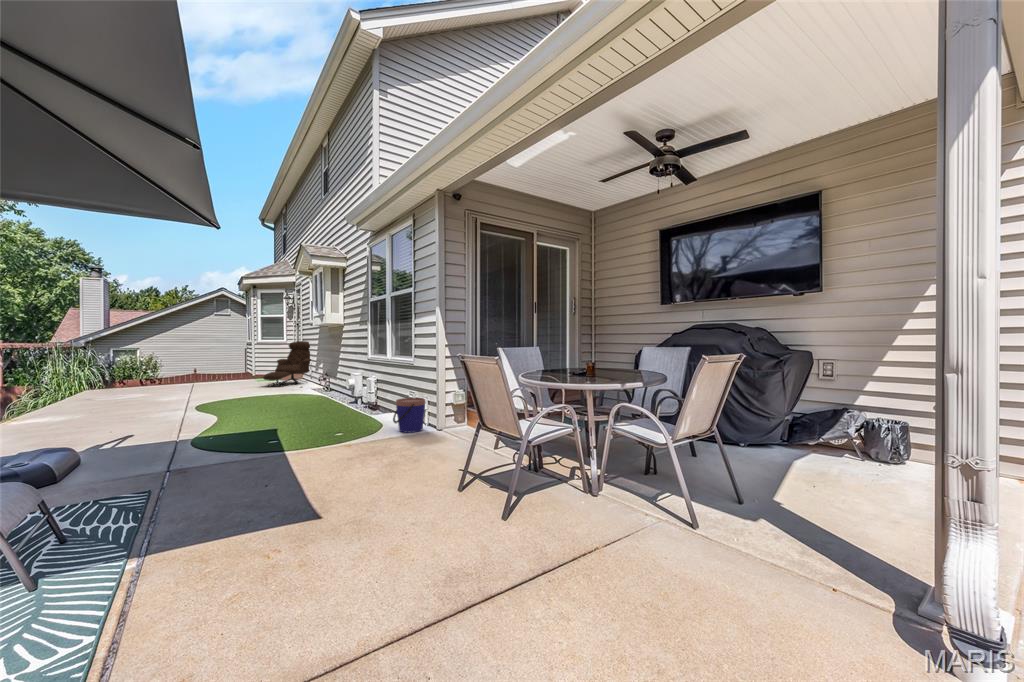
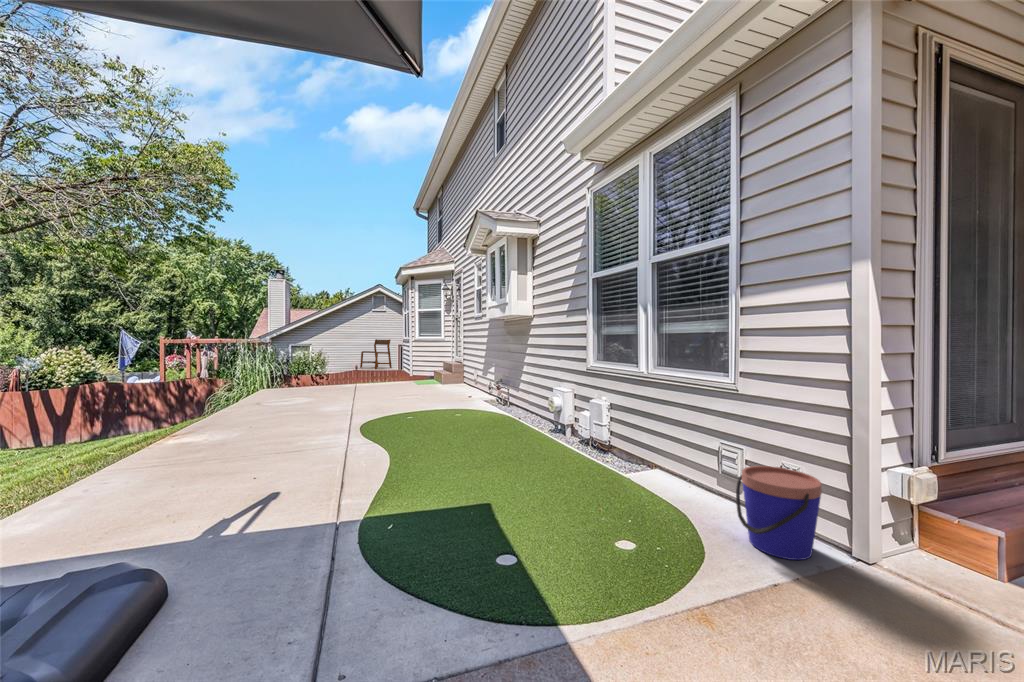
lounge chair: present [263,341,311,386] -> none [426,339,478,393]
bench: none [198,343,234,372] -> present [360,339,392,369]

